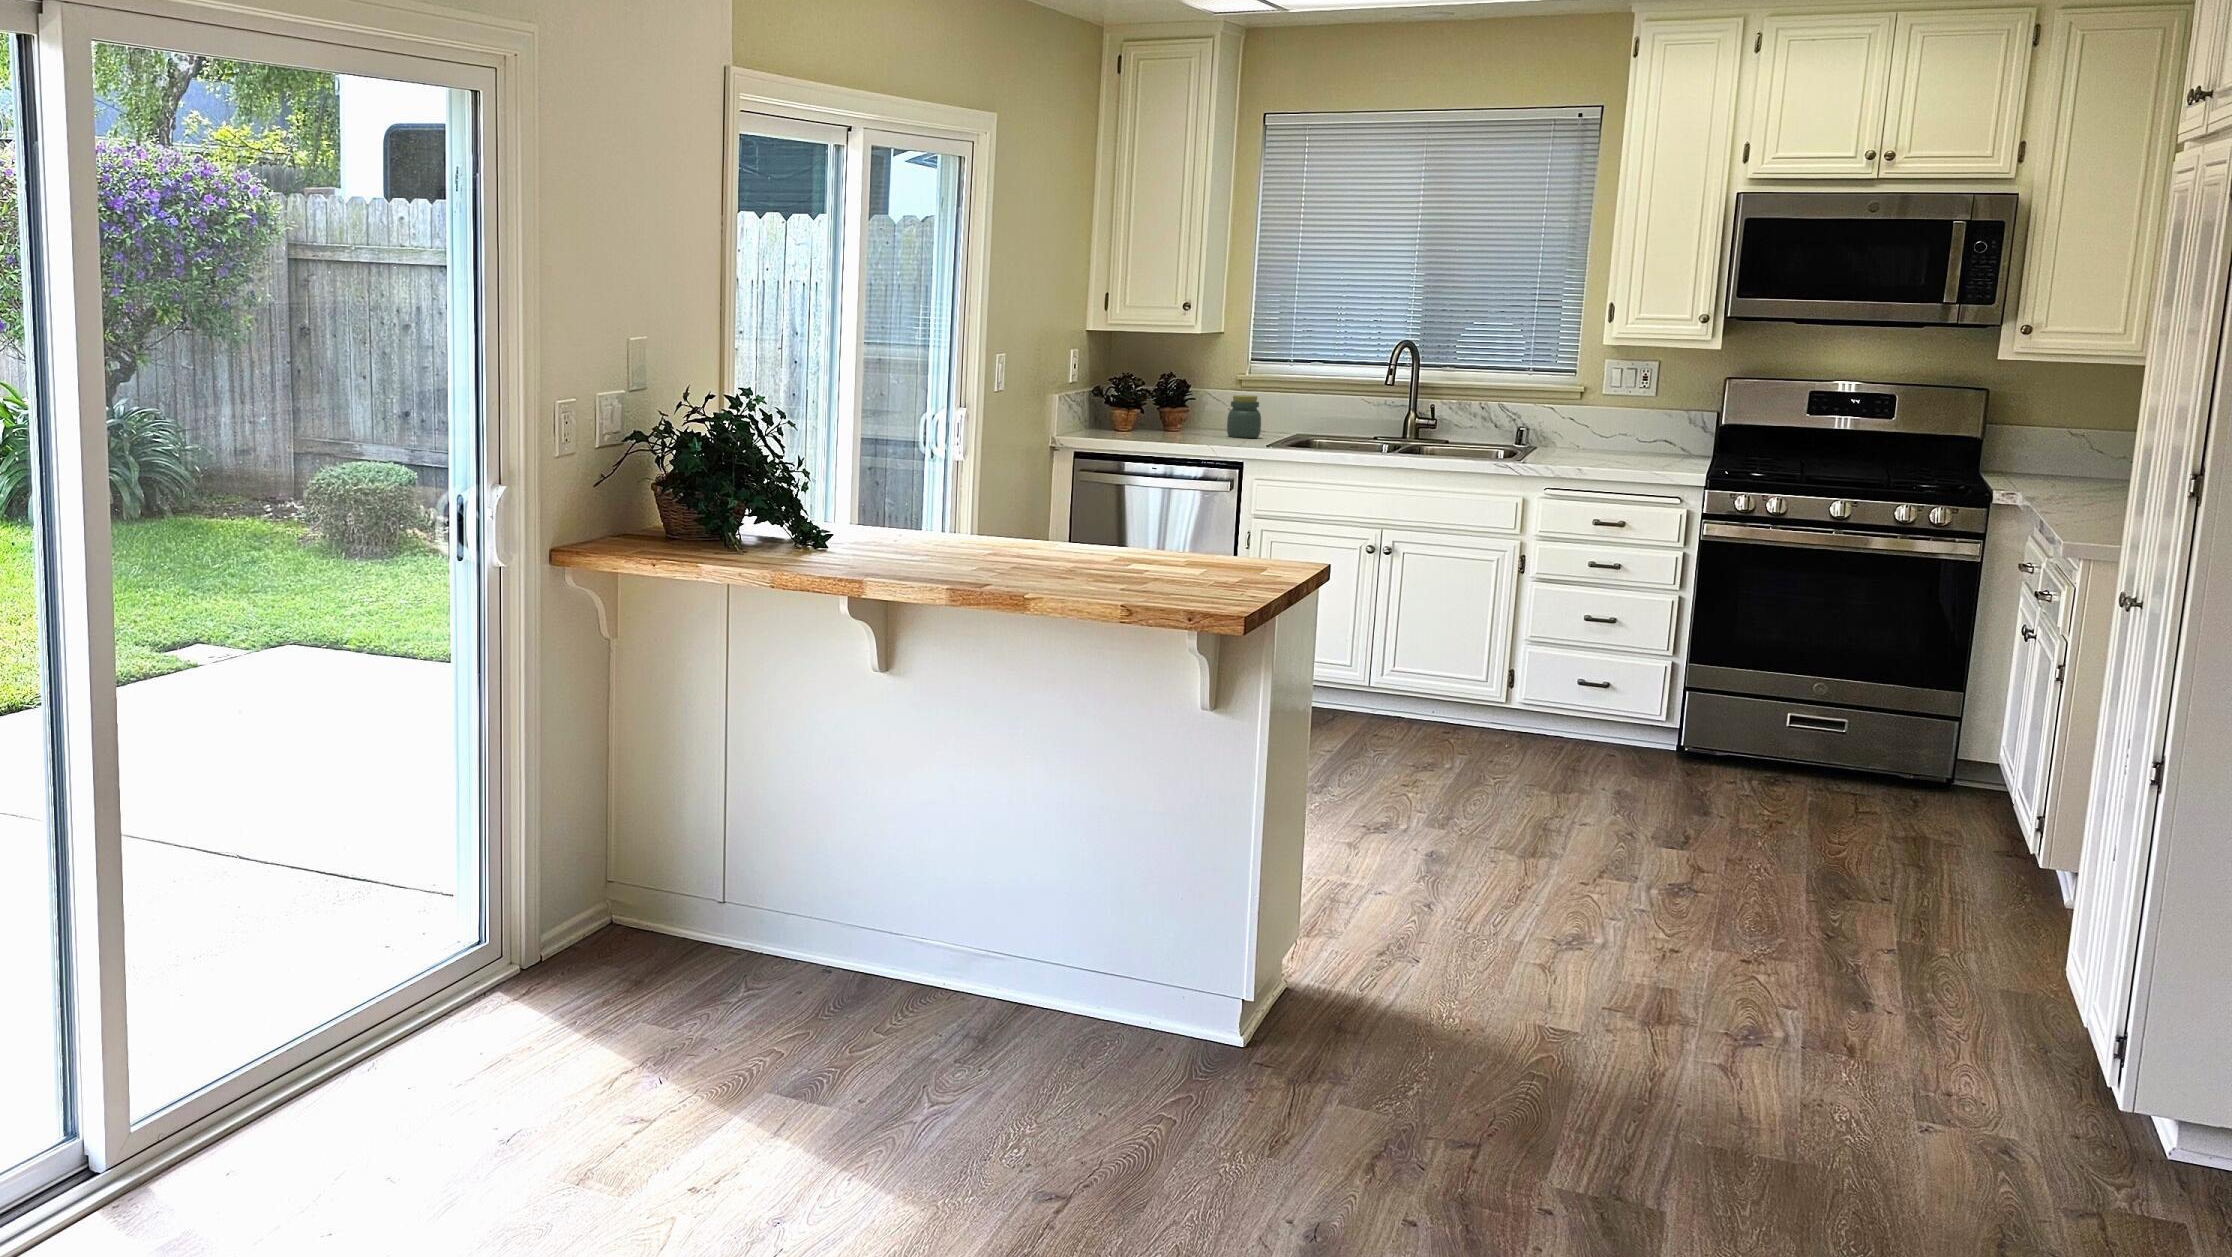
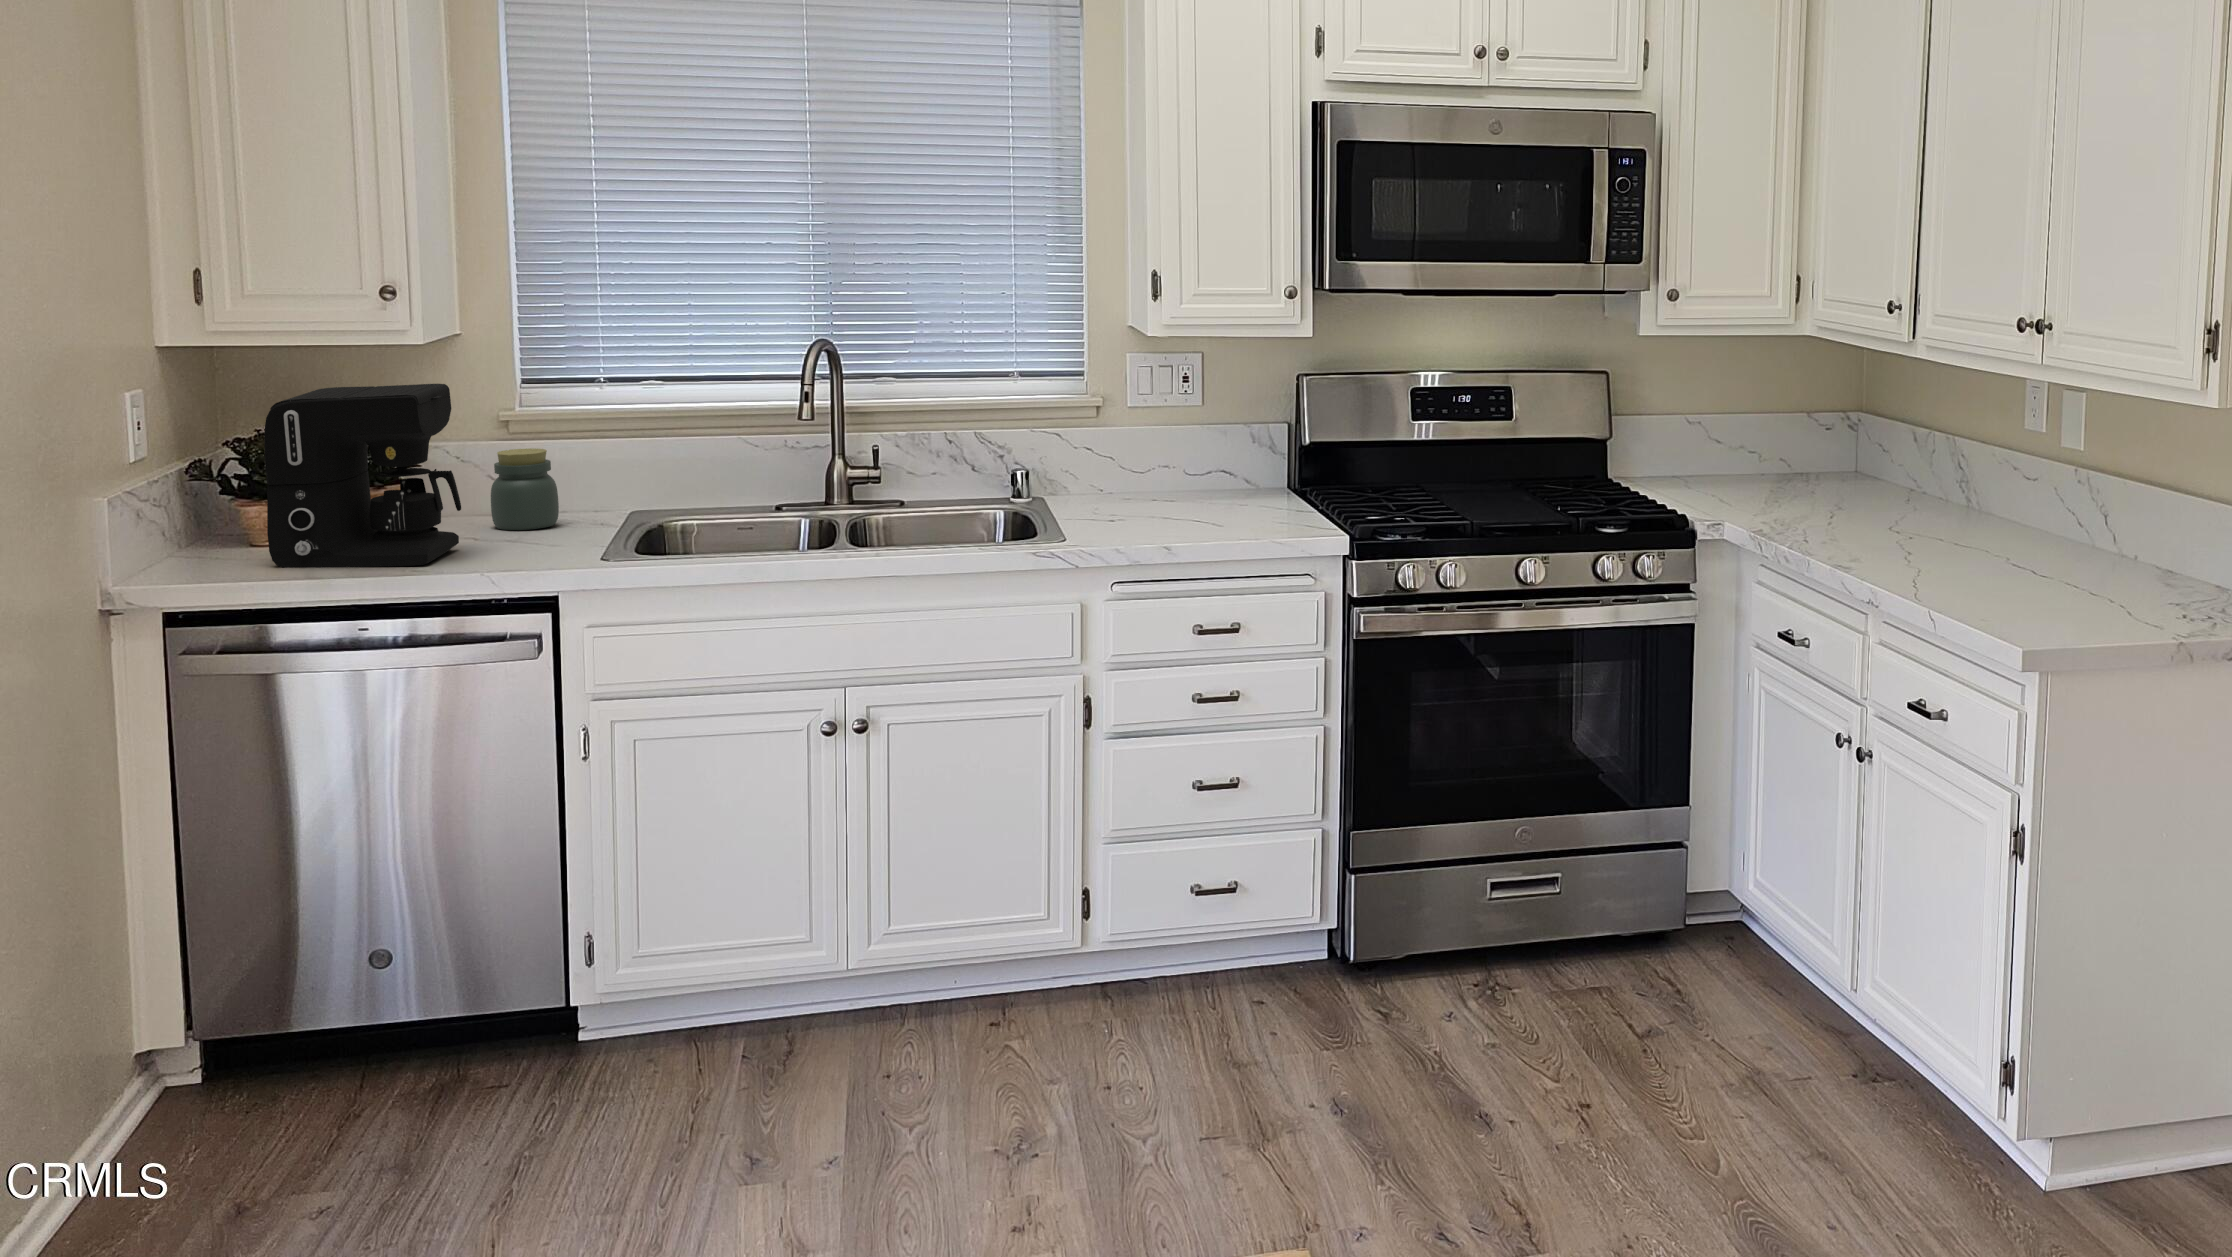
coffee maker: none [1120,352,1209,441] -> present [264,384,461,568]

